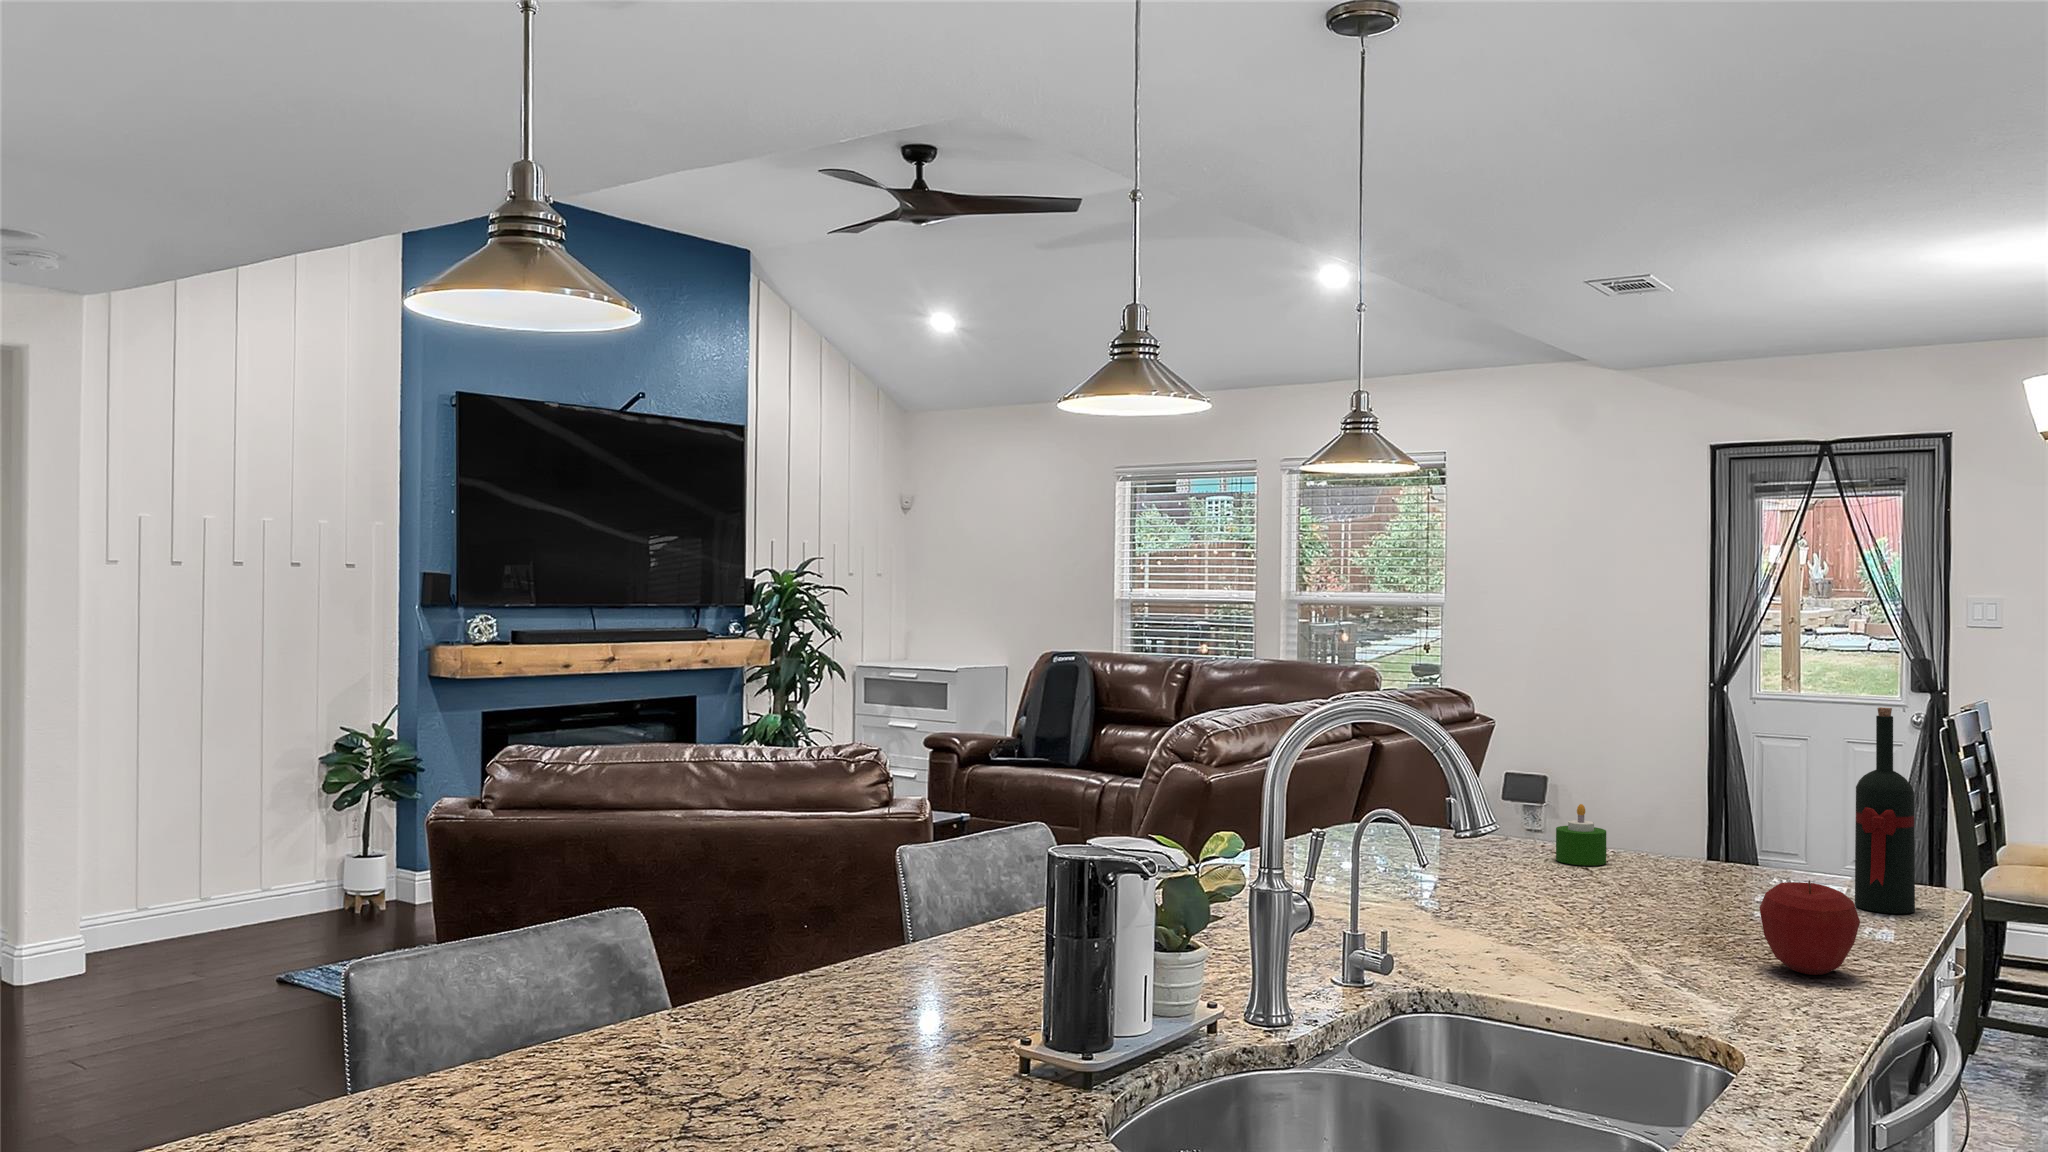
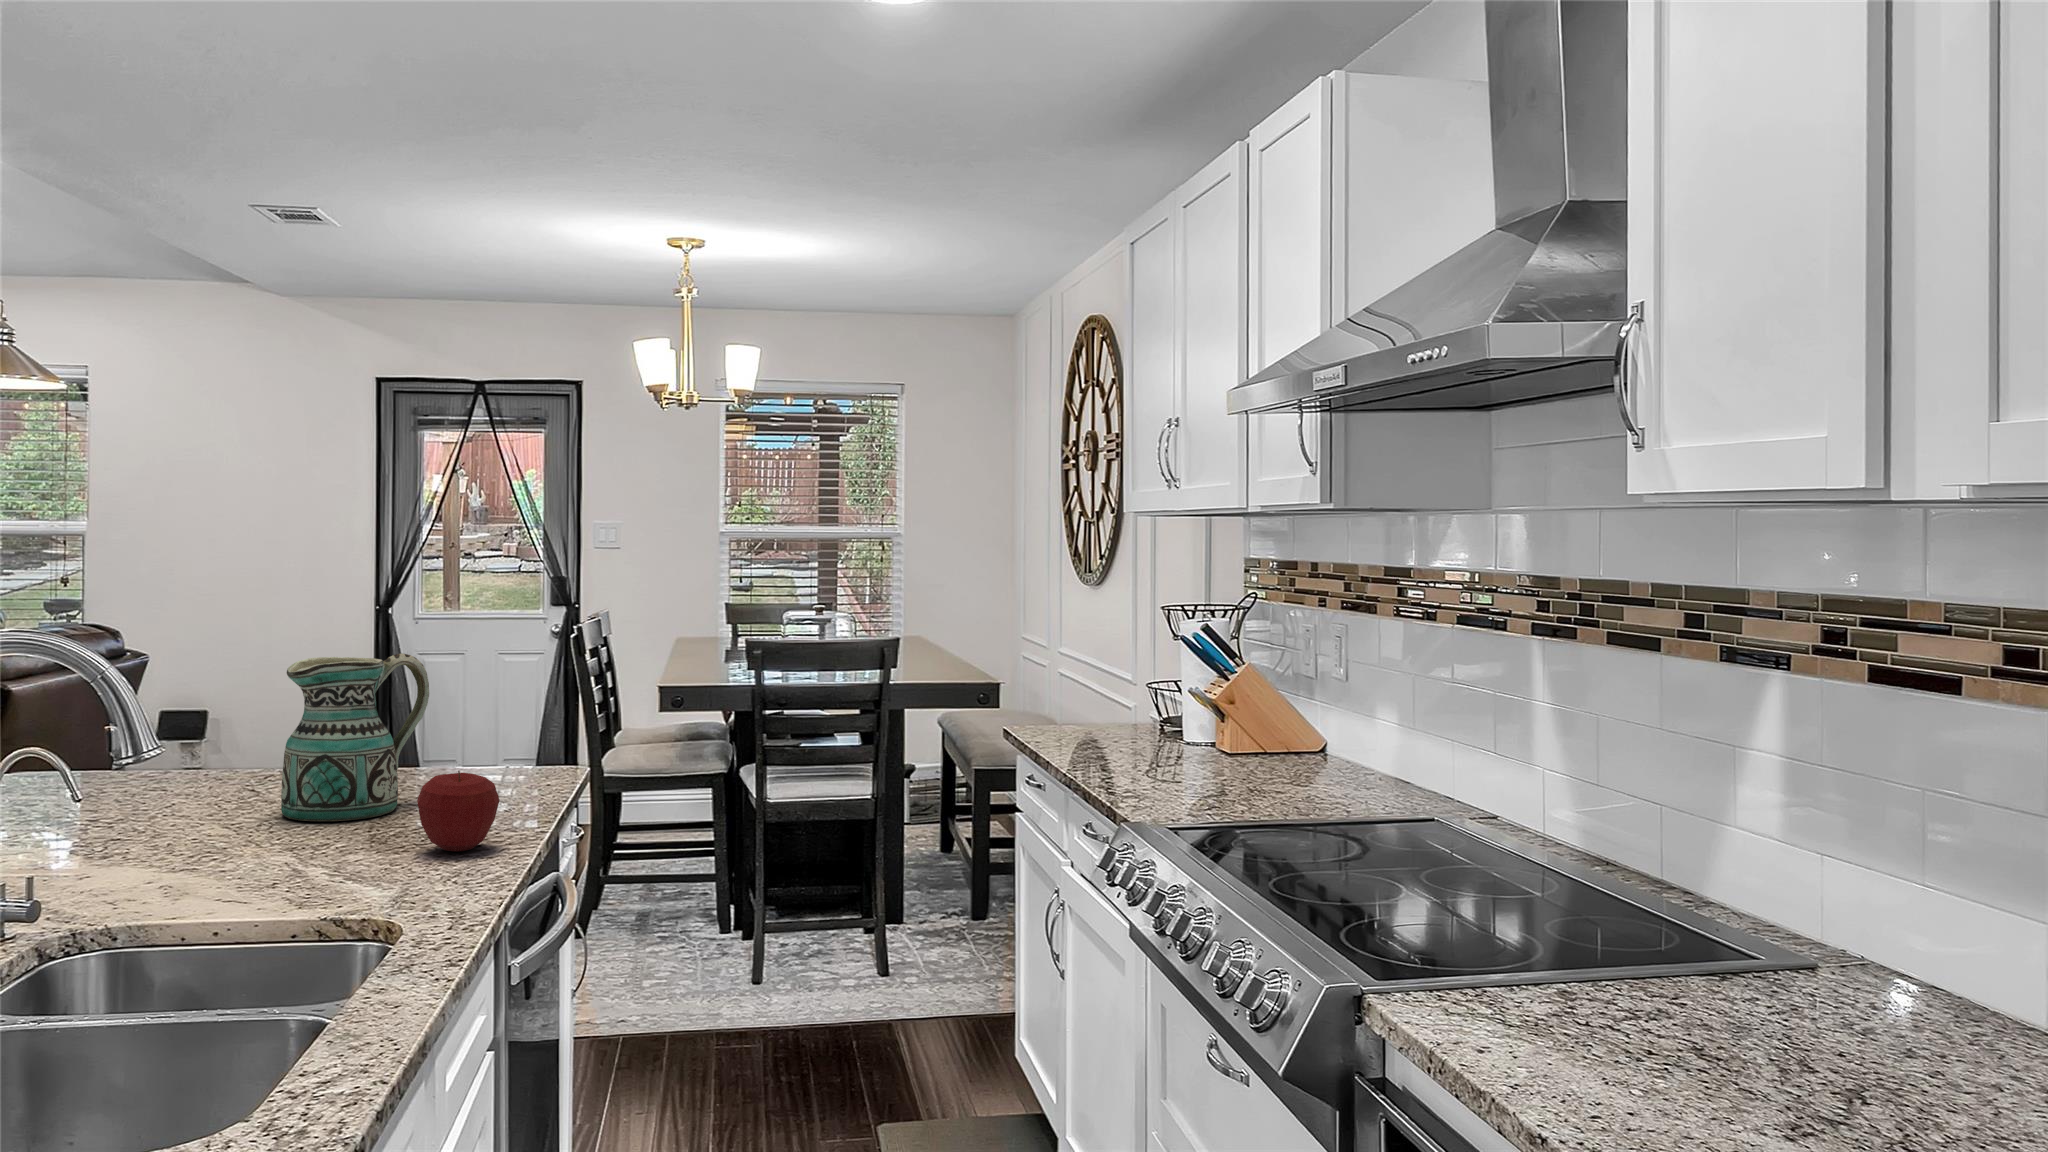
wine bottle: present [1855,707,1915,914] -> none [498,619,545,793]
ceramic pitcher: none [1613,738,1772,916] -> present [281,653,429,821]
candle: present [1556,804,1606,866] -> none [221,729,274,789]

